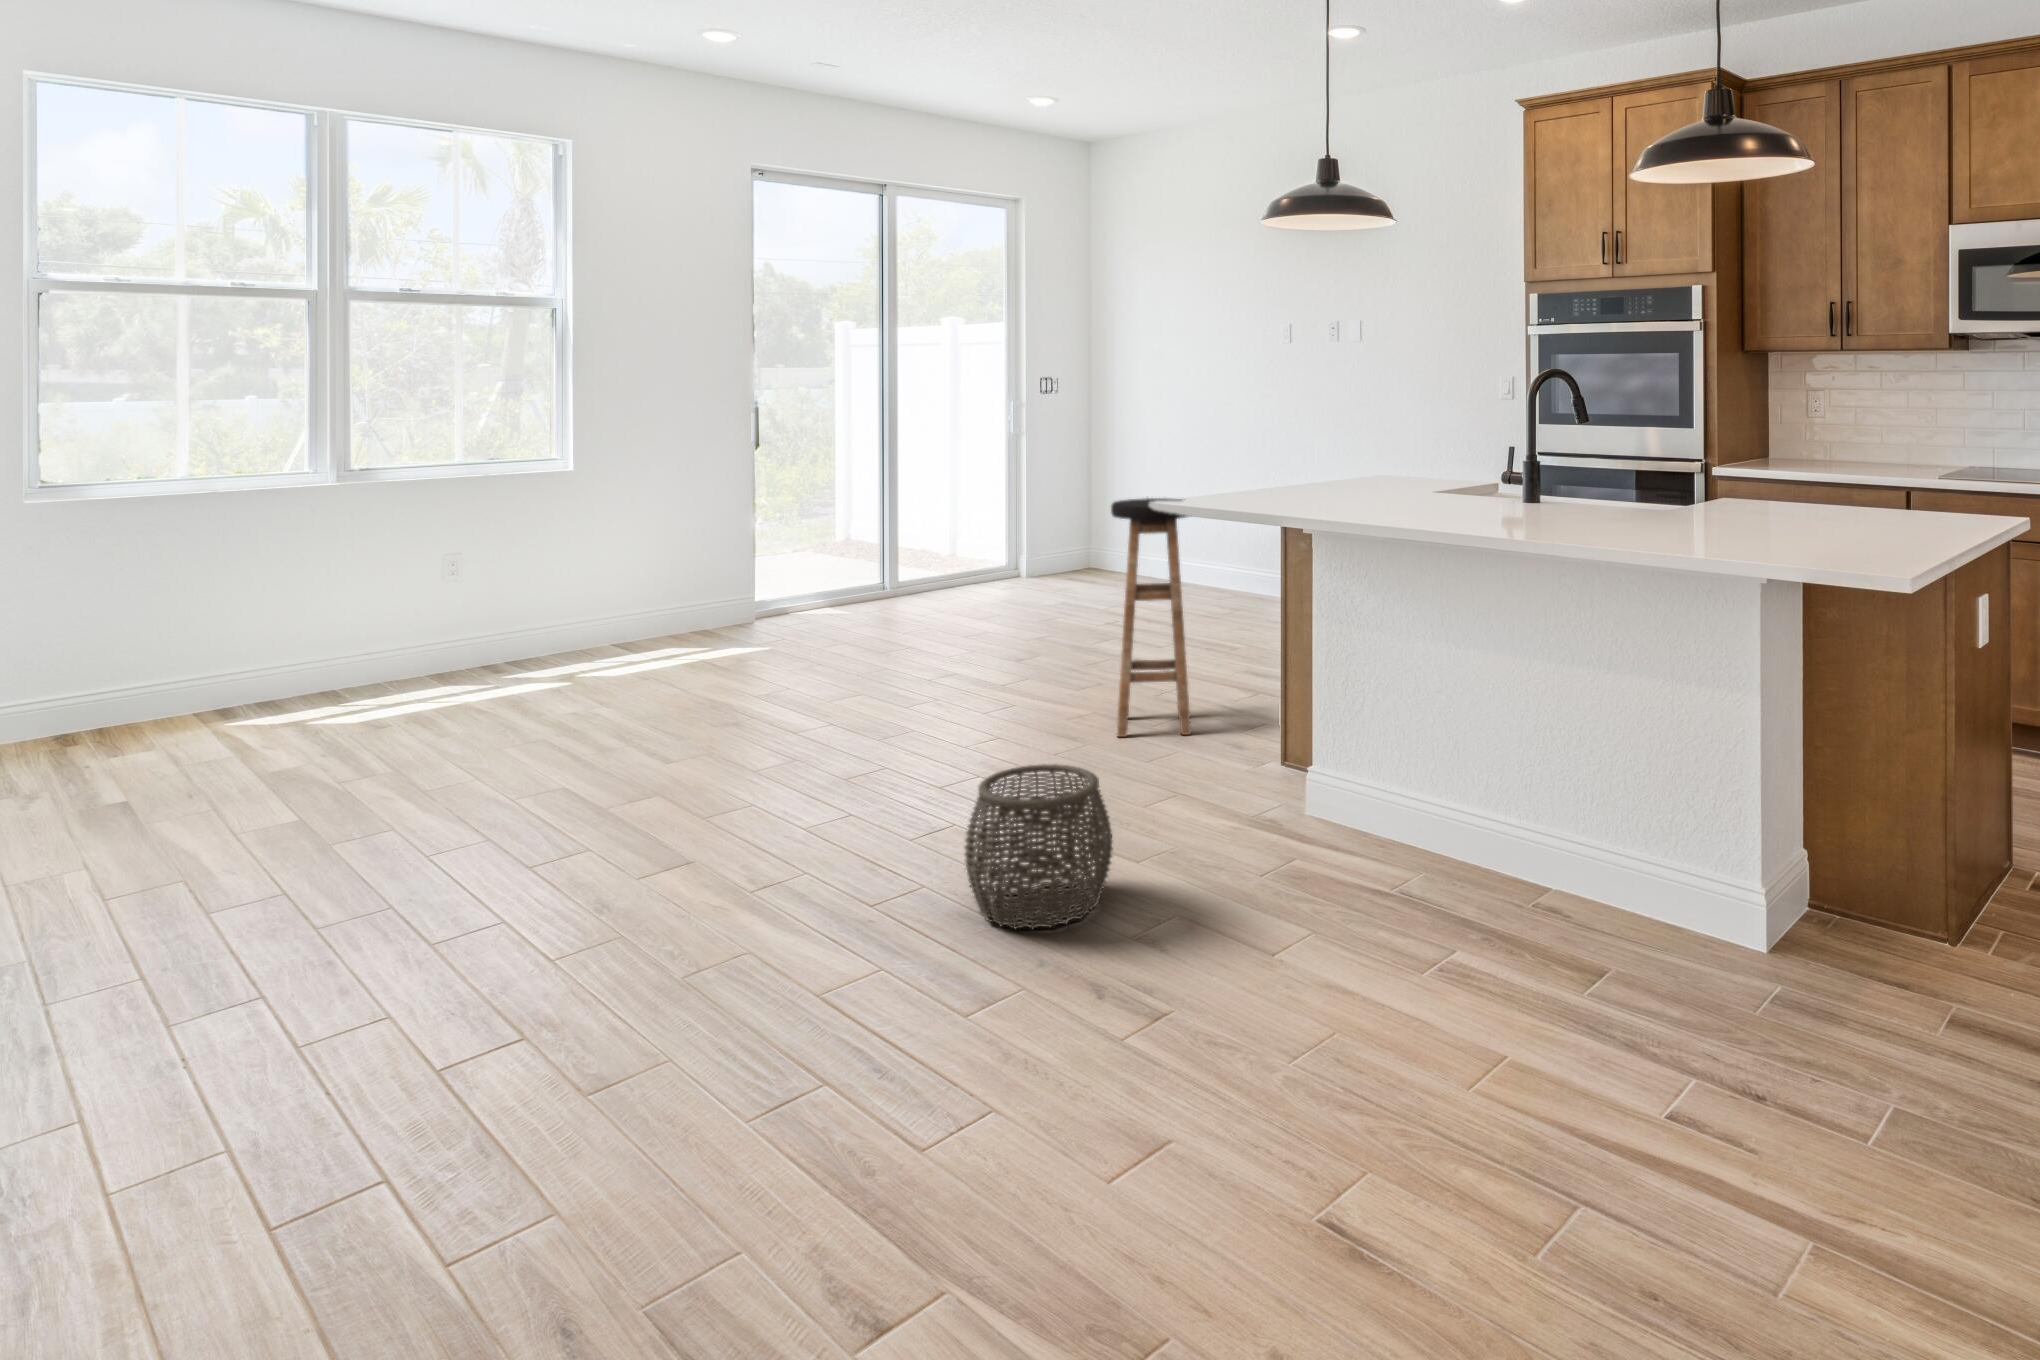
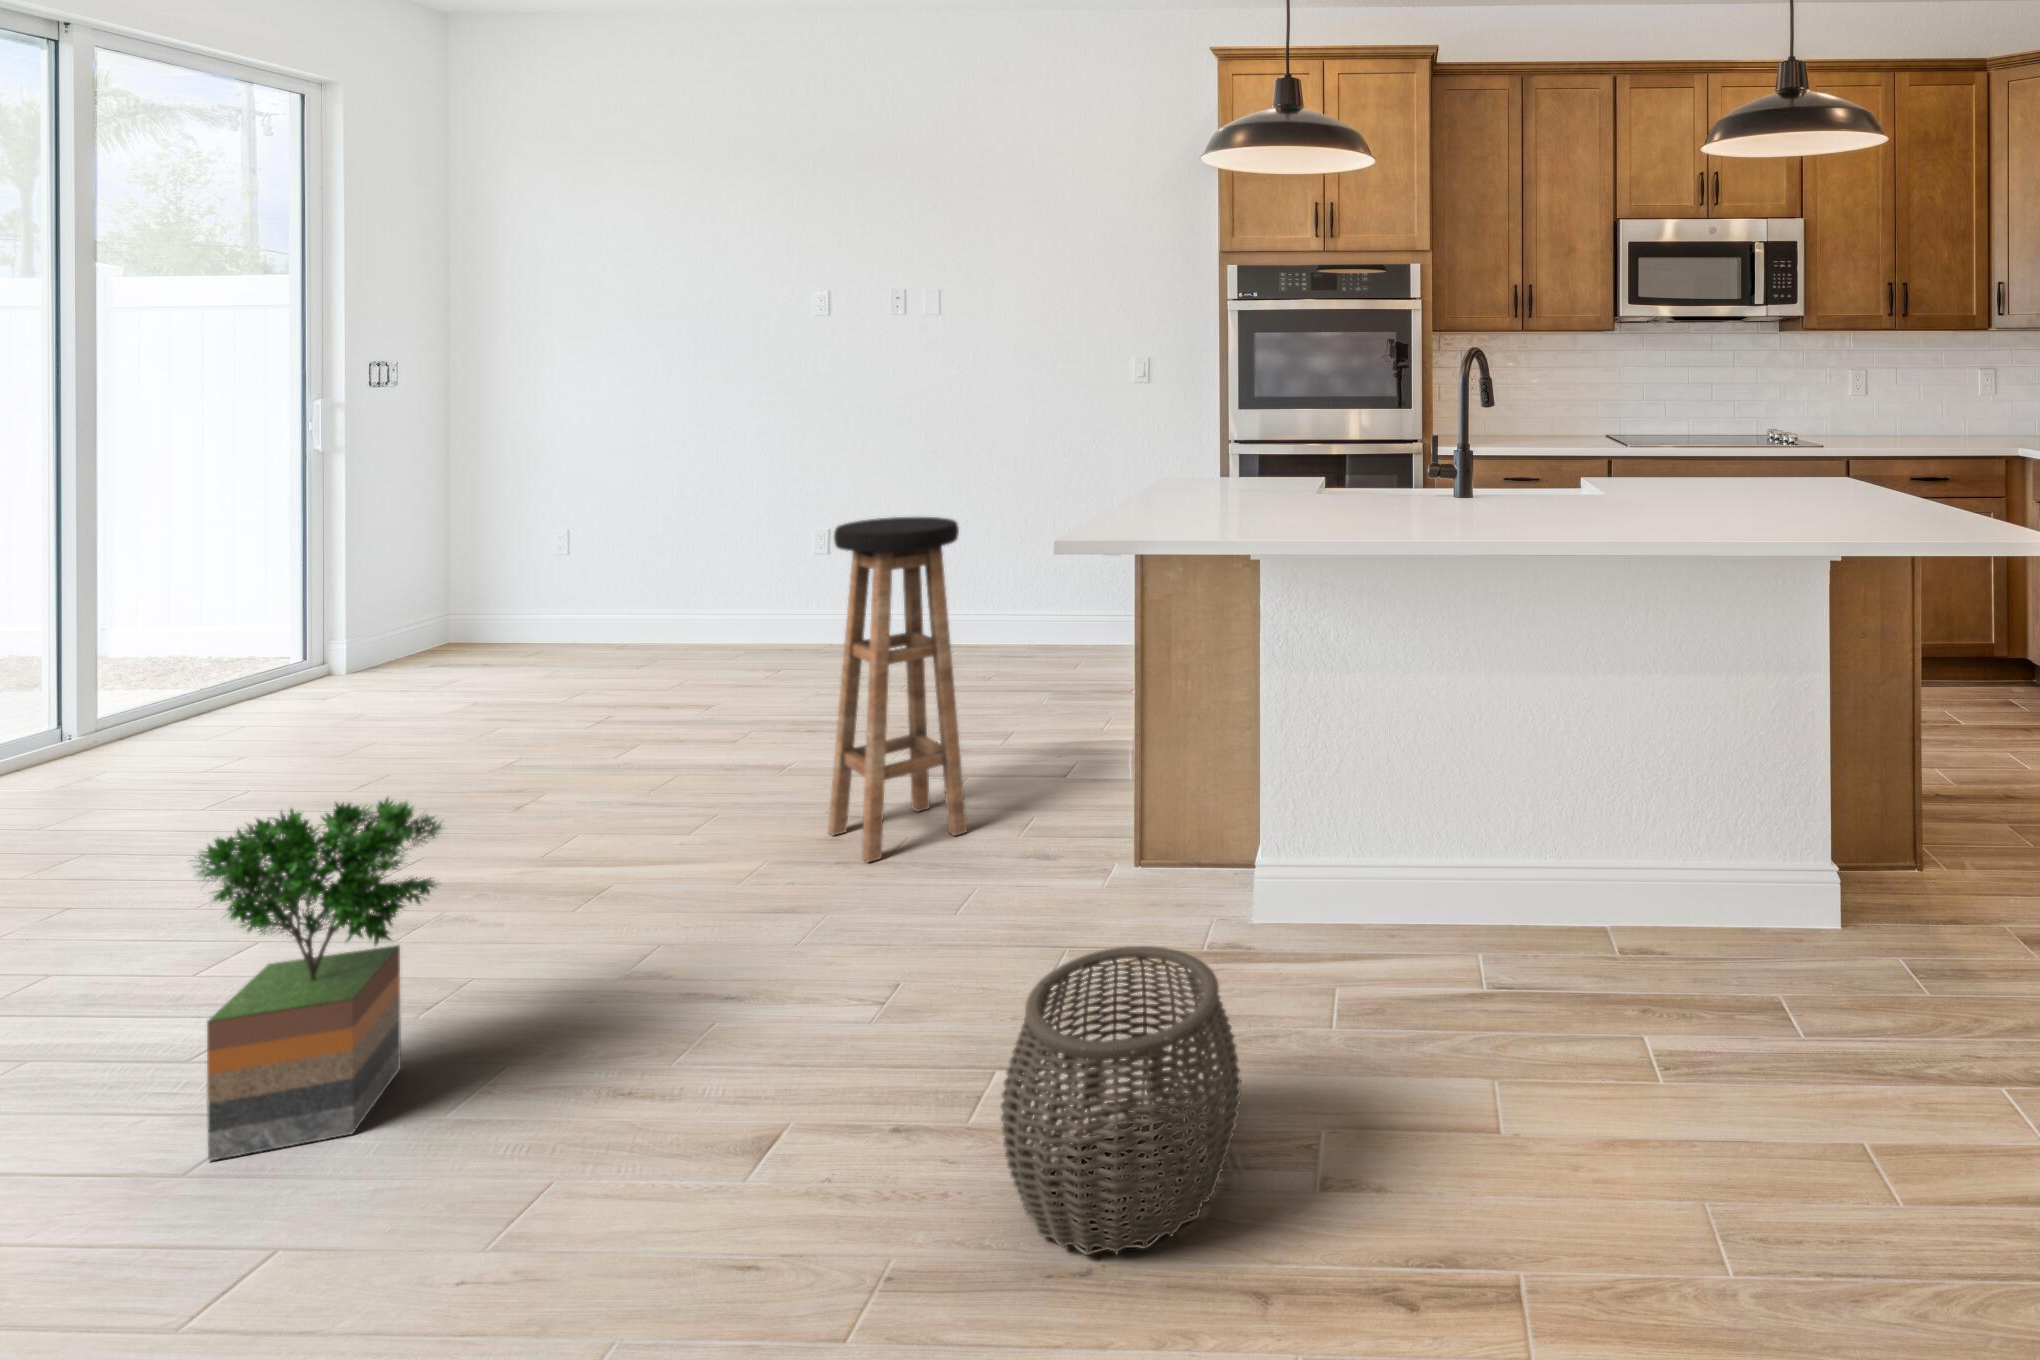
potted tree: none [741,616,852,788] -> present [191,798,441,1161]

